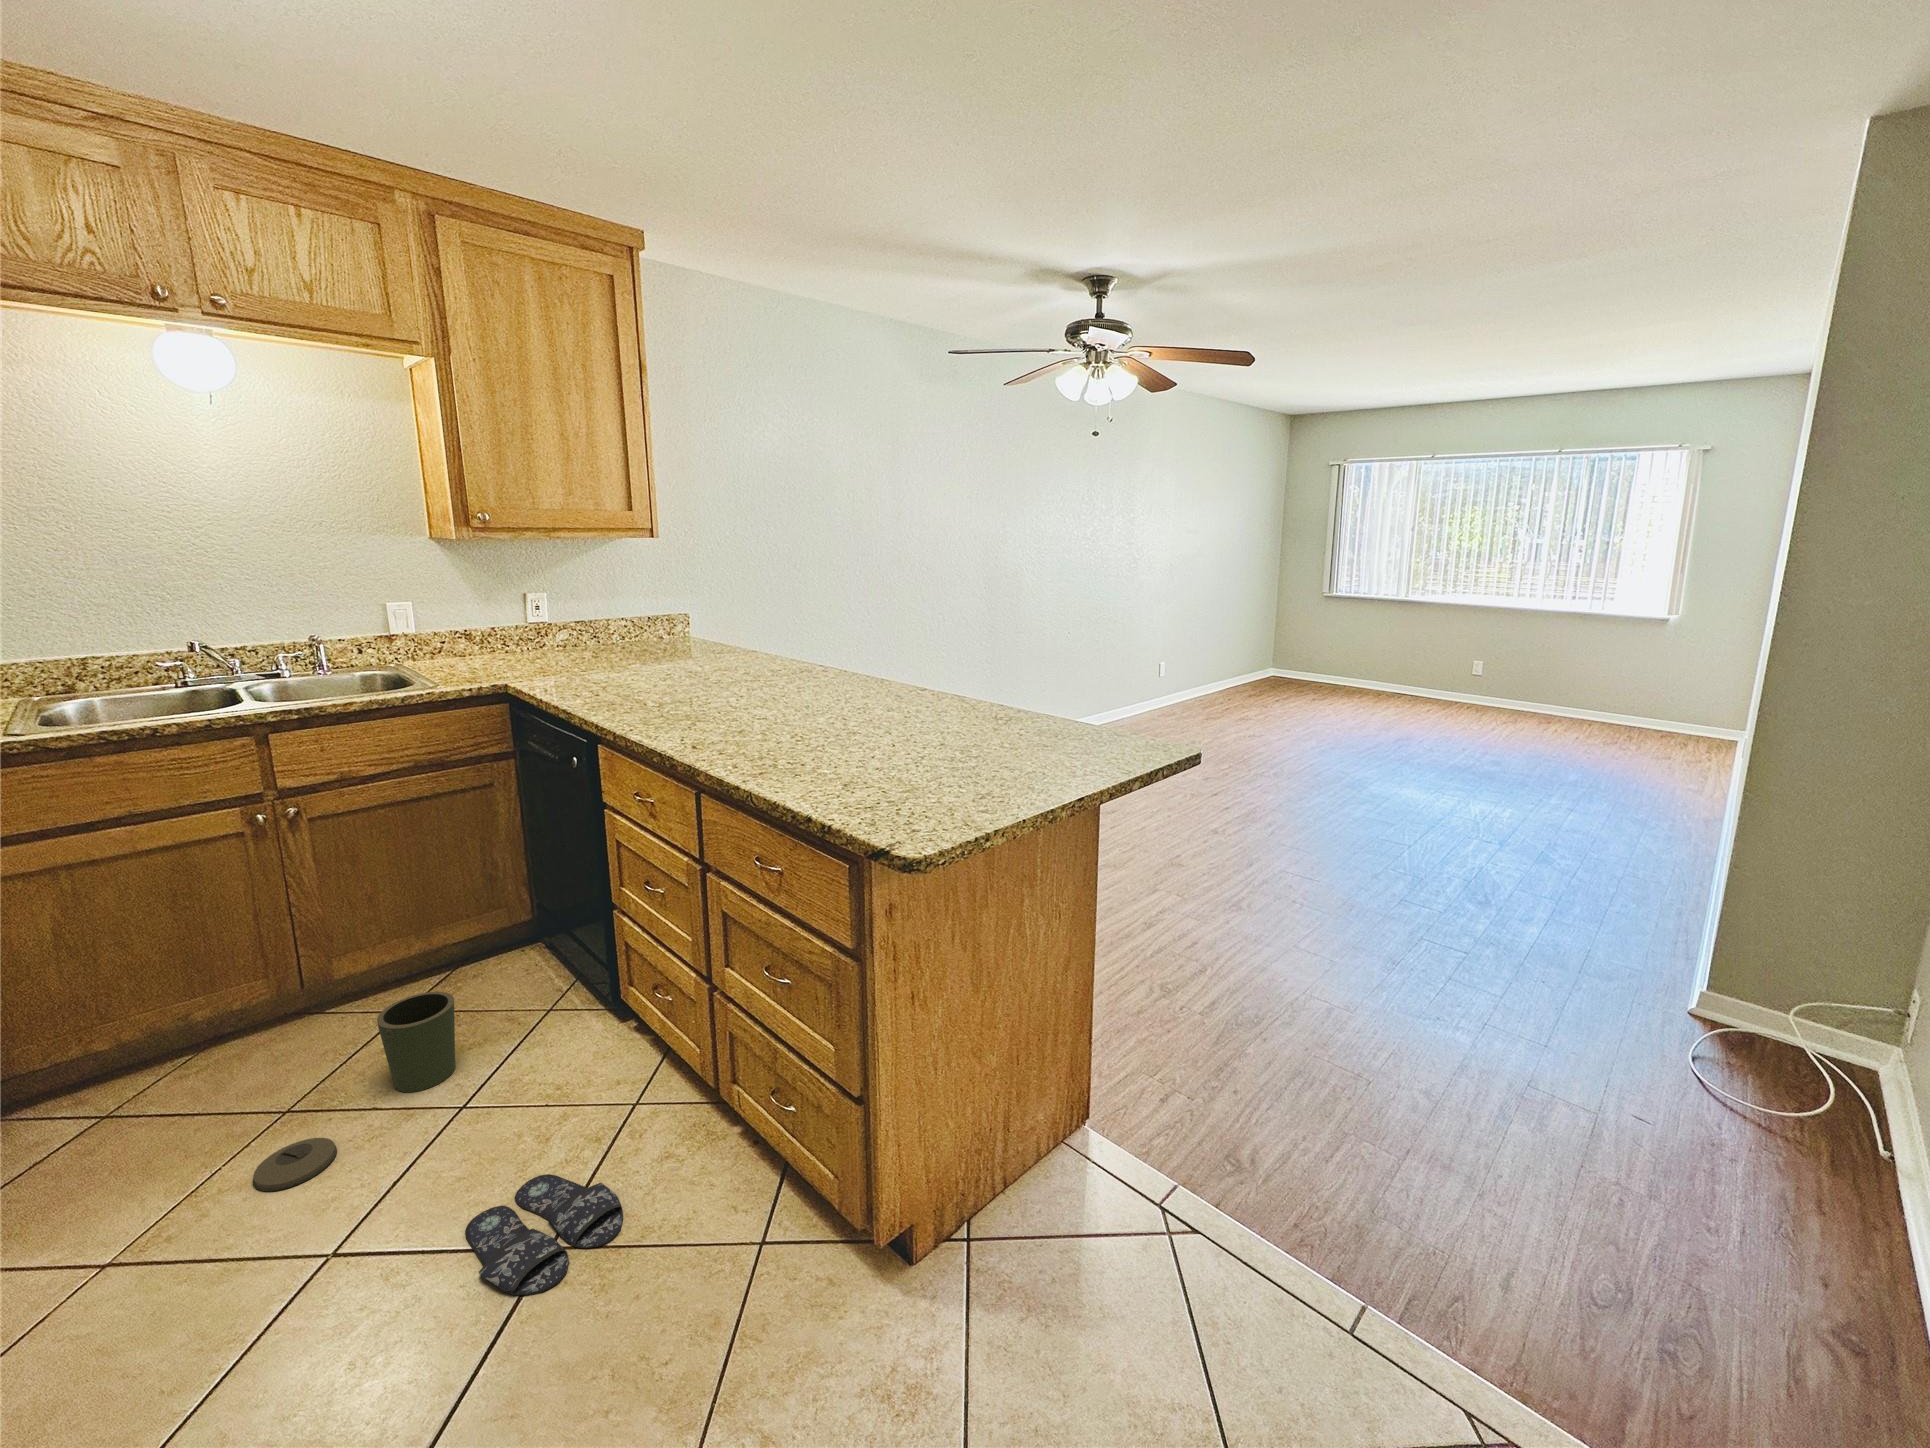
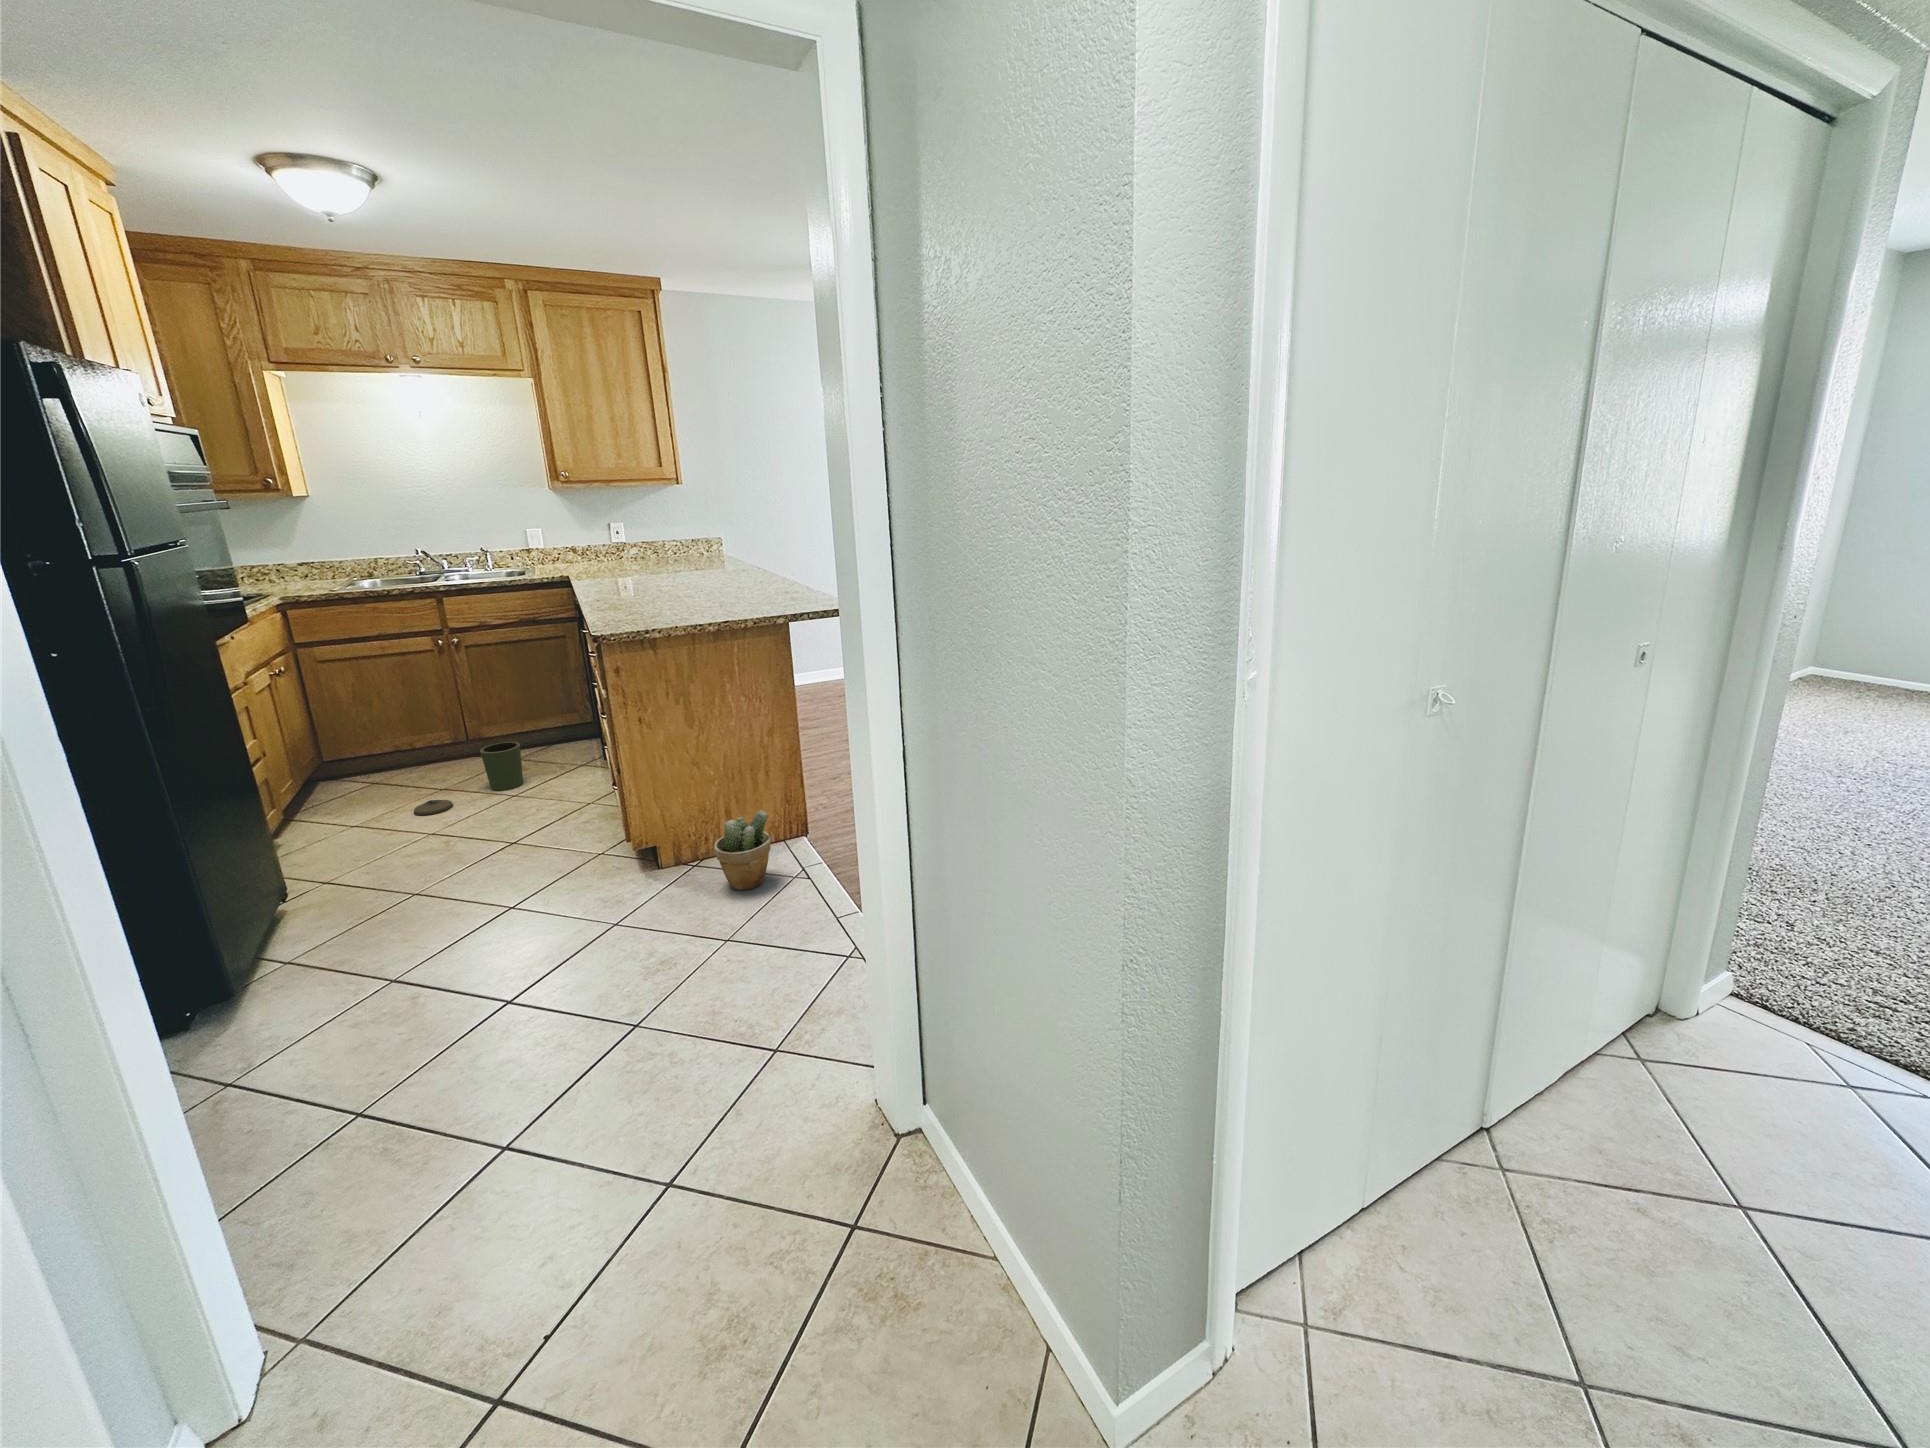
potted plant: none [1044,1116,1139,1272] -> present [714,811,771,890]
slippers: present [465,1174,623,1295] -> none [476,824,551,859]

